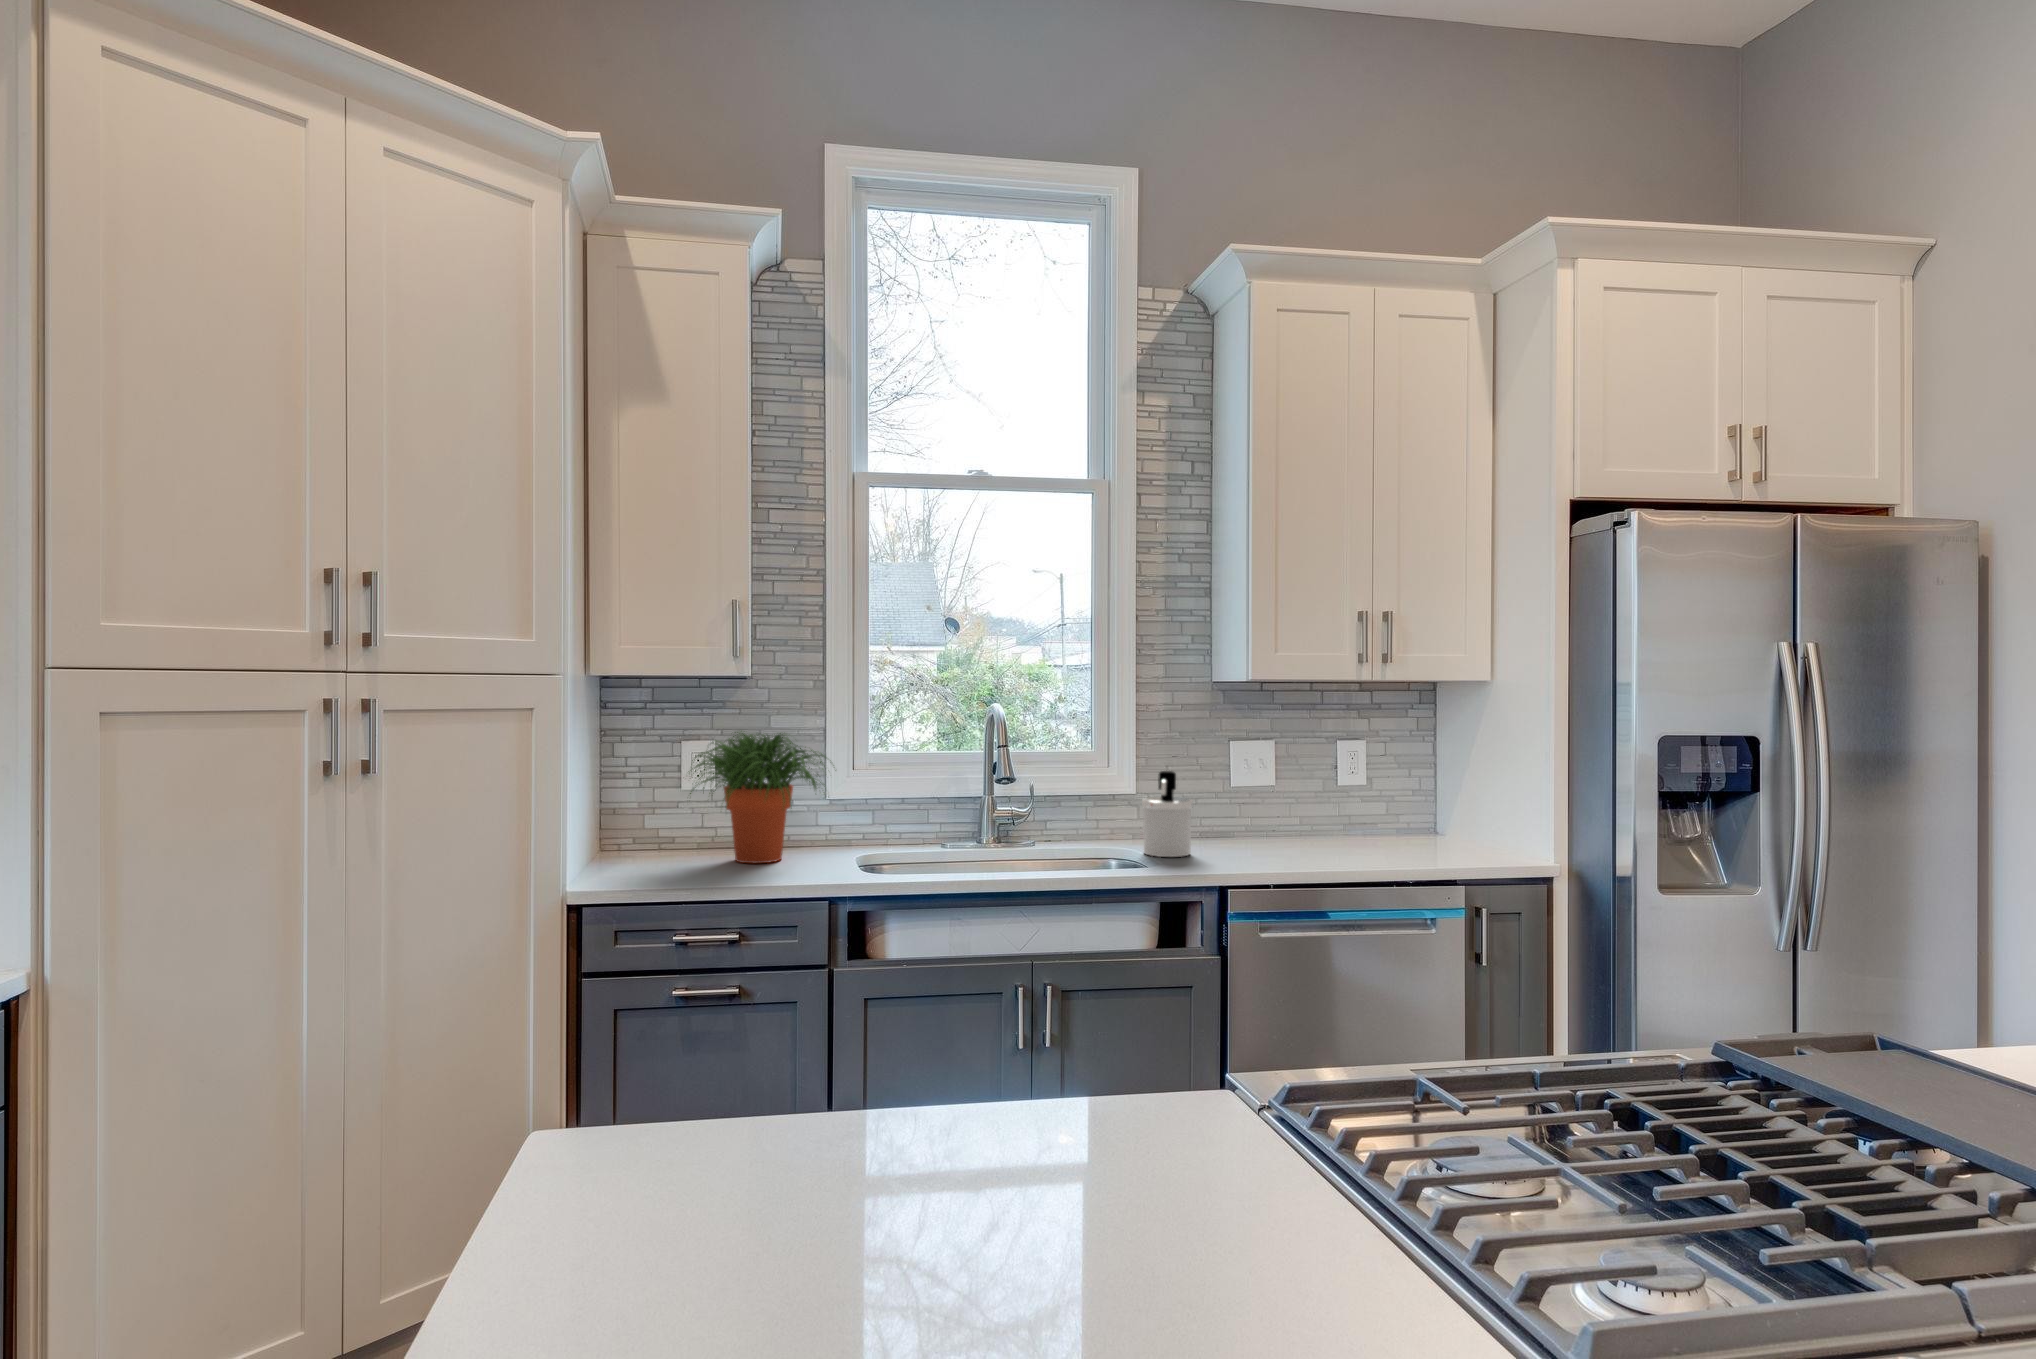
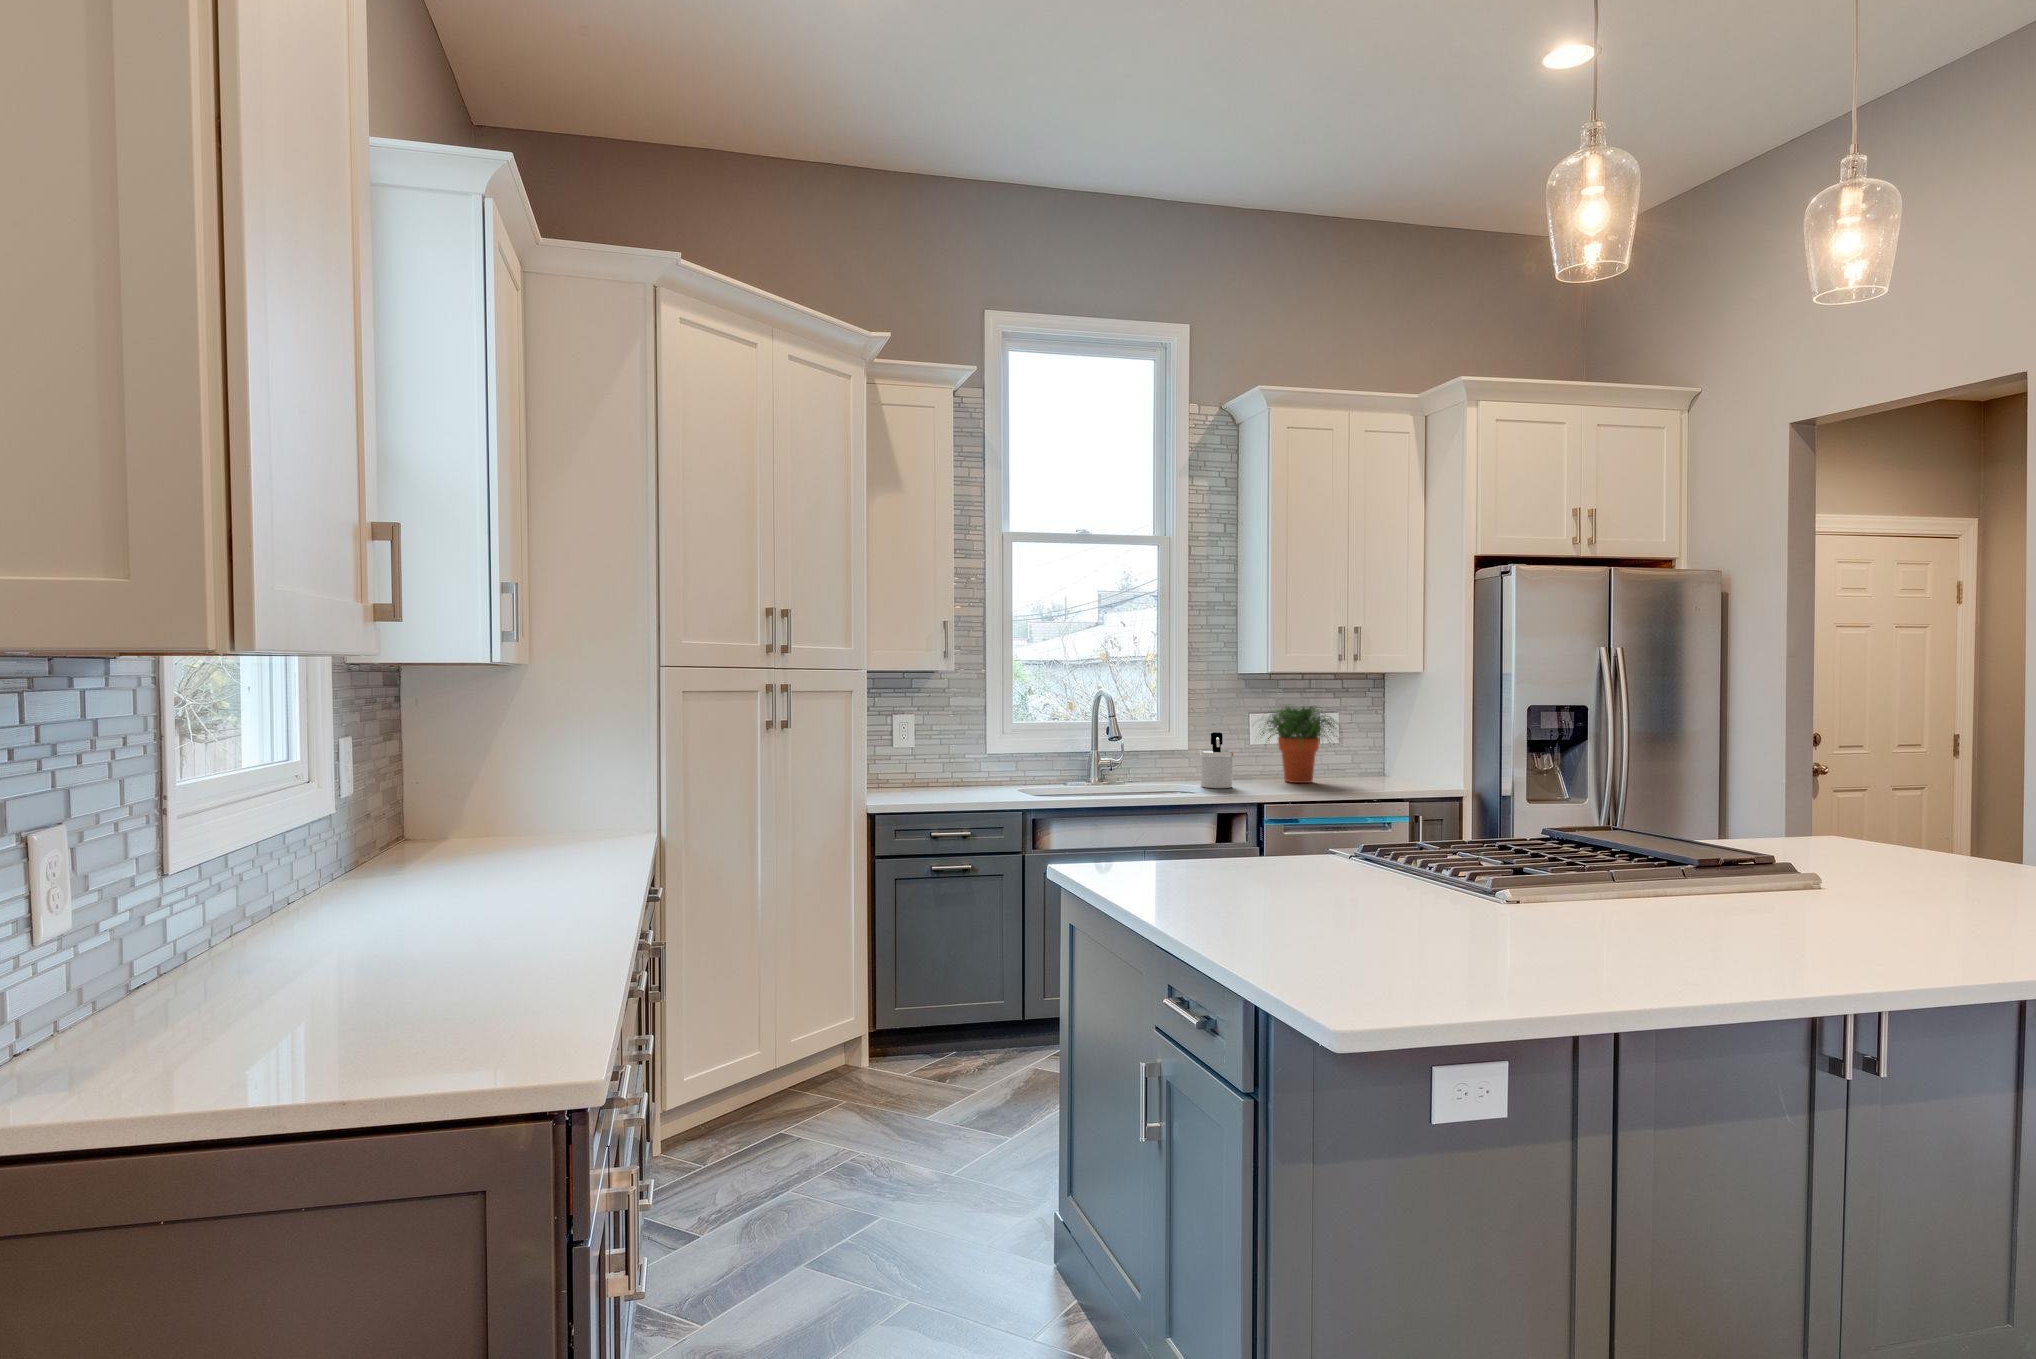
potted plant: present [690,731,834,863] -> present [1262,706,1339,783]

